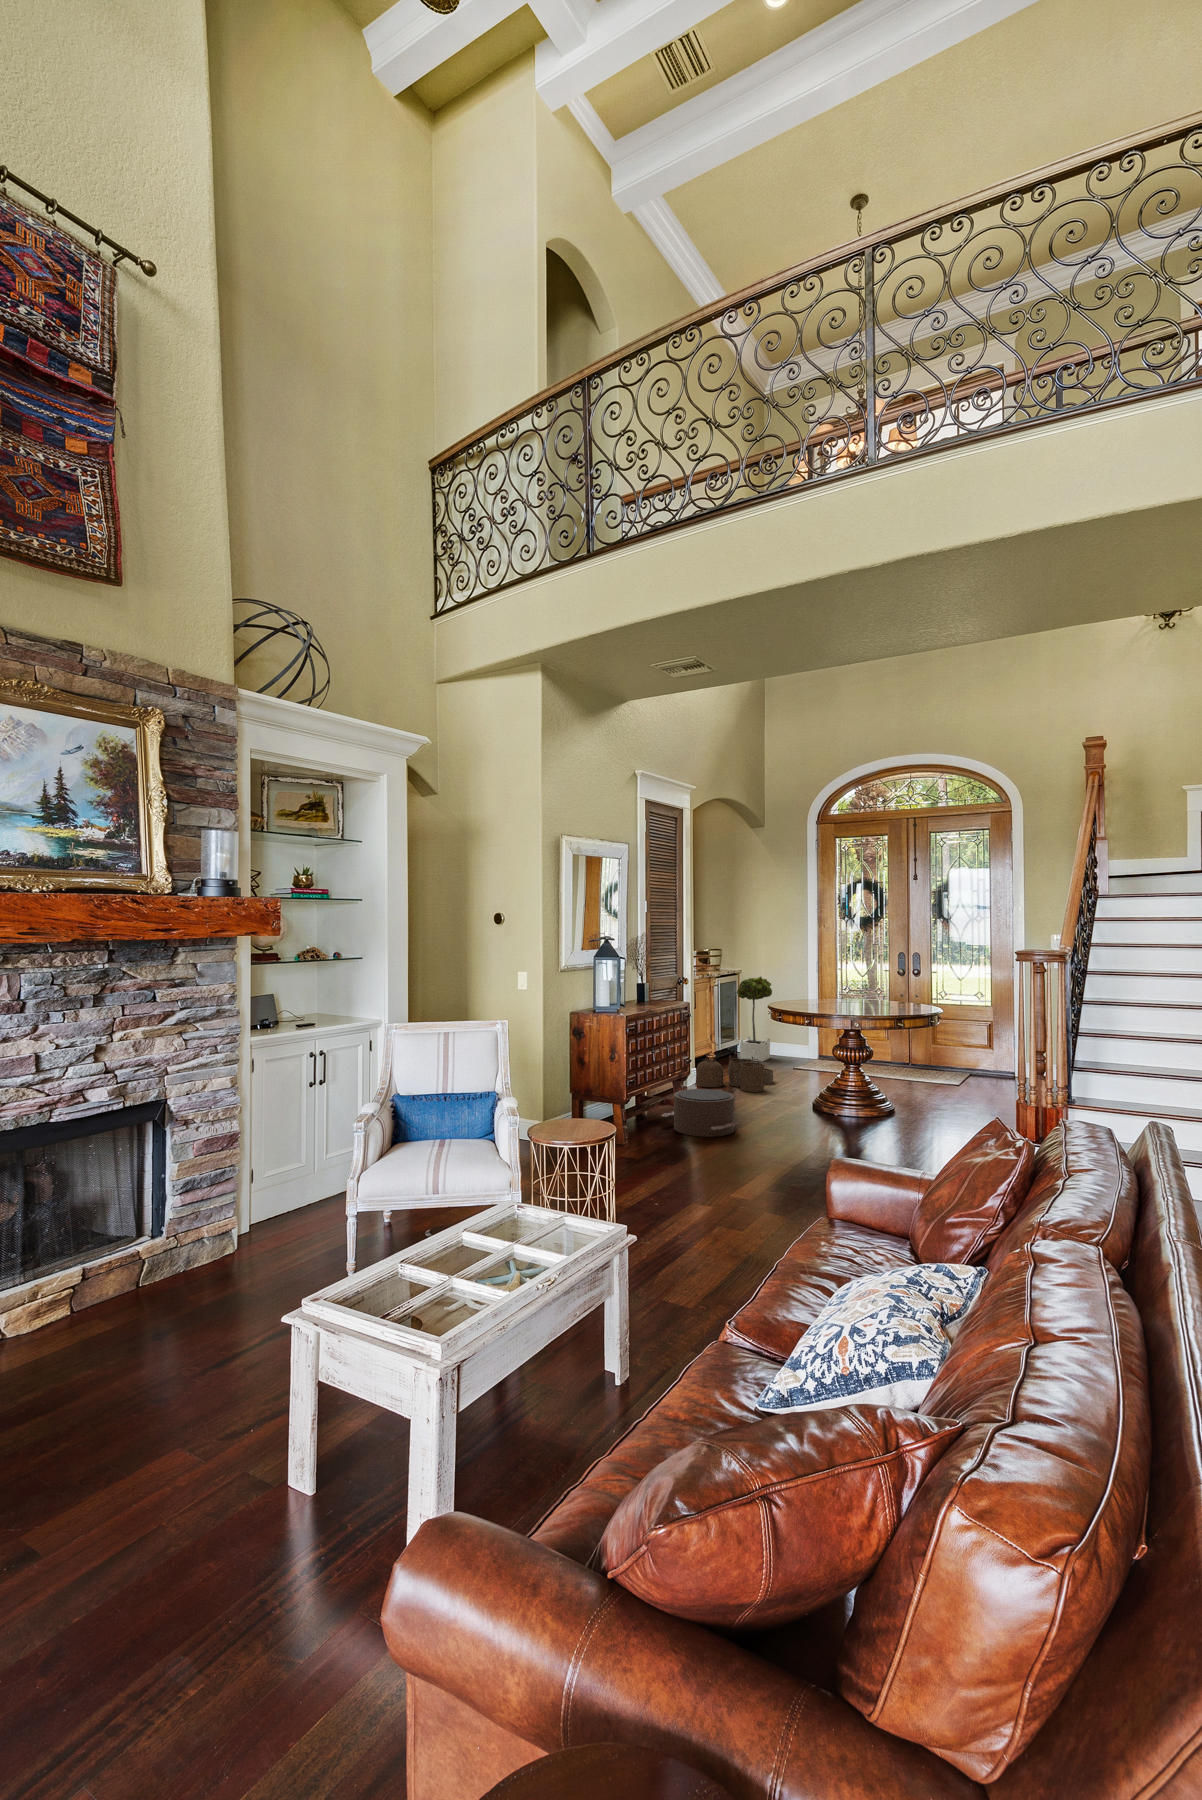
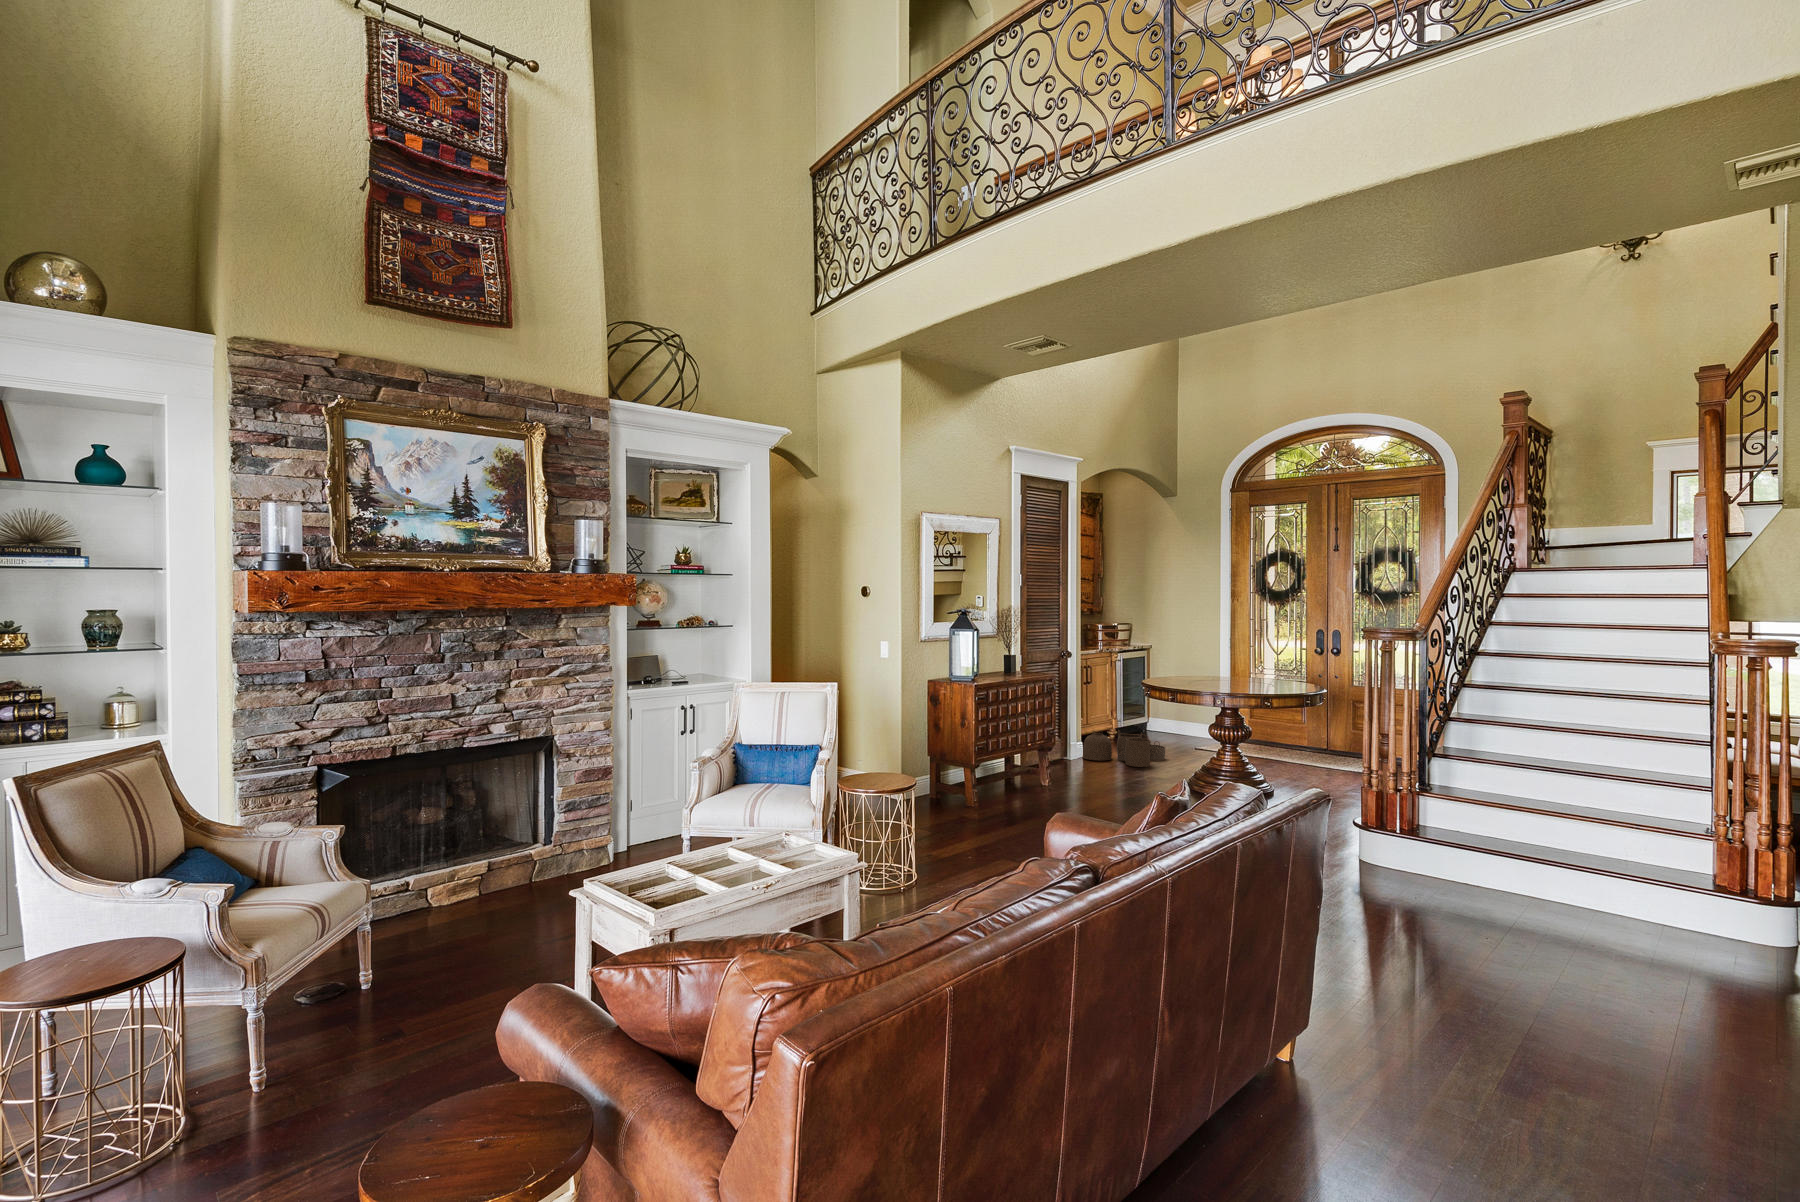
potted tree: present [737,976,772,1062] -> none [1144,652,1182,739]
pouf: present [662,1089,738,1137] -> none [1022,759,1093,804]

